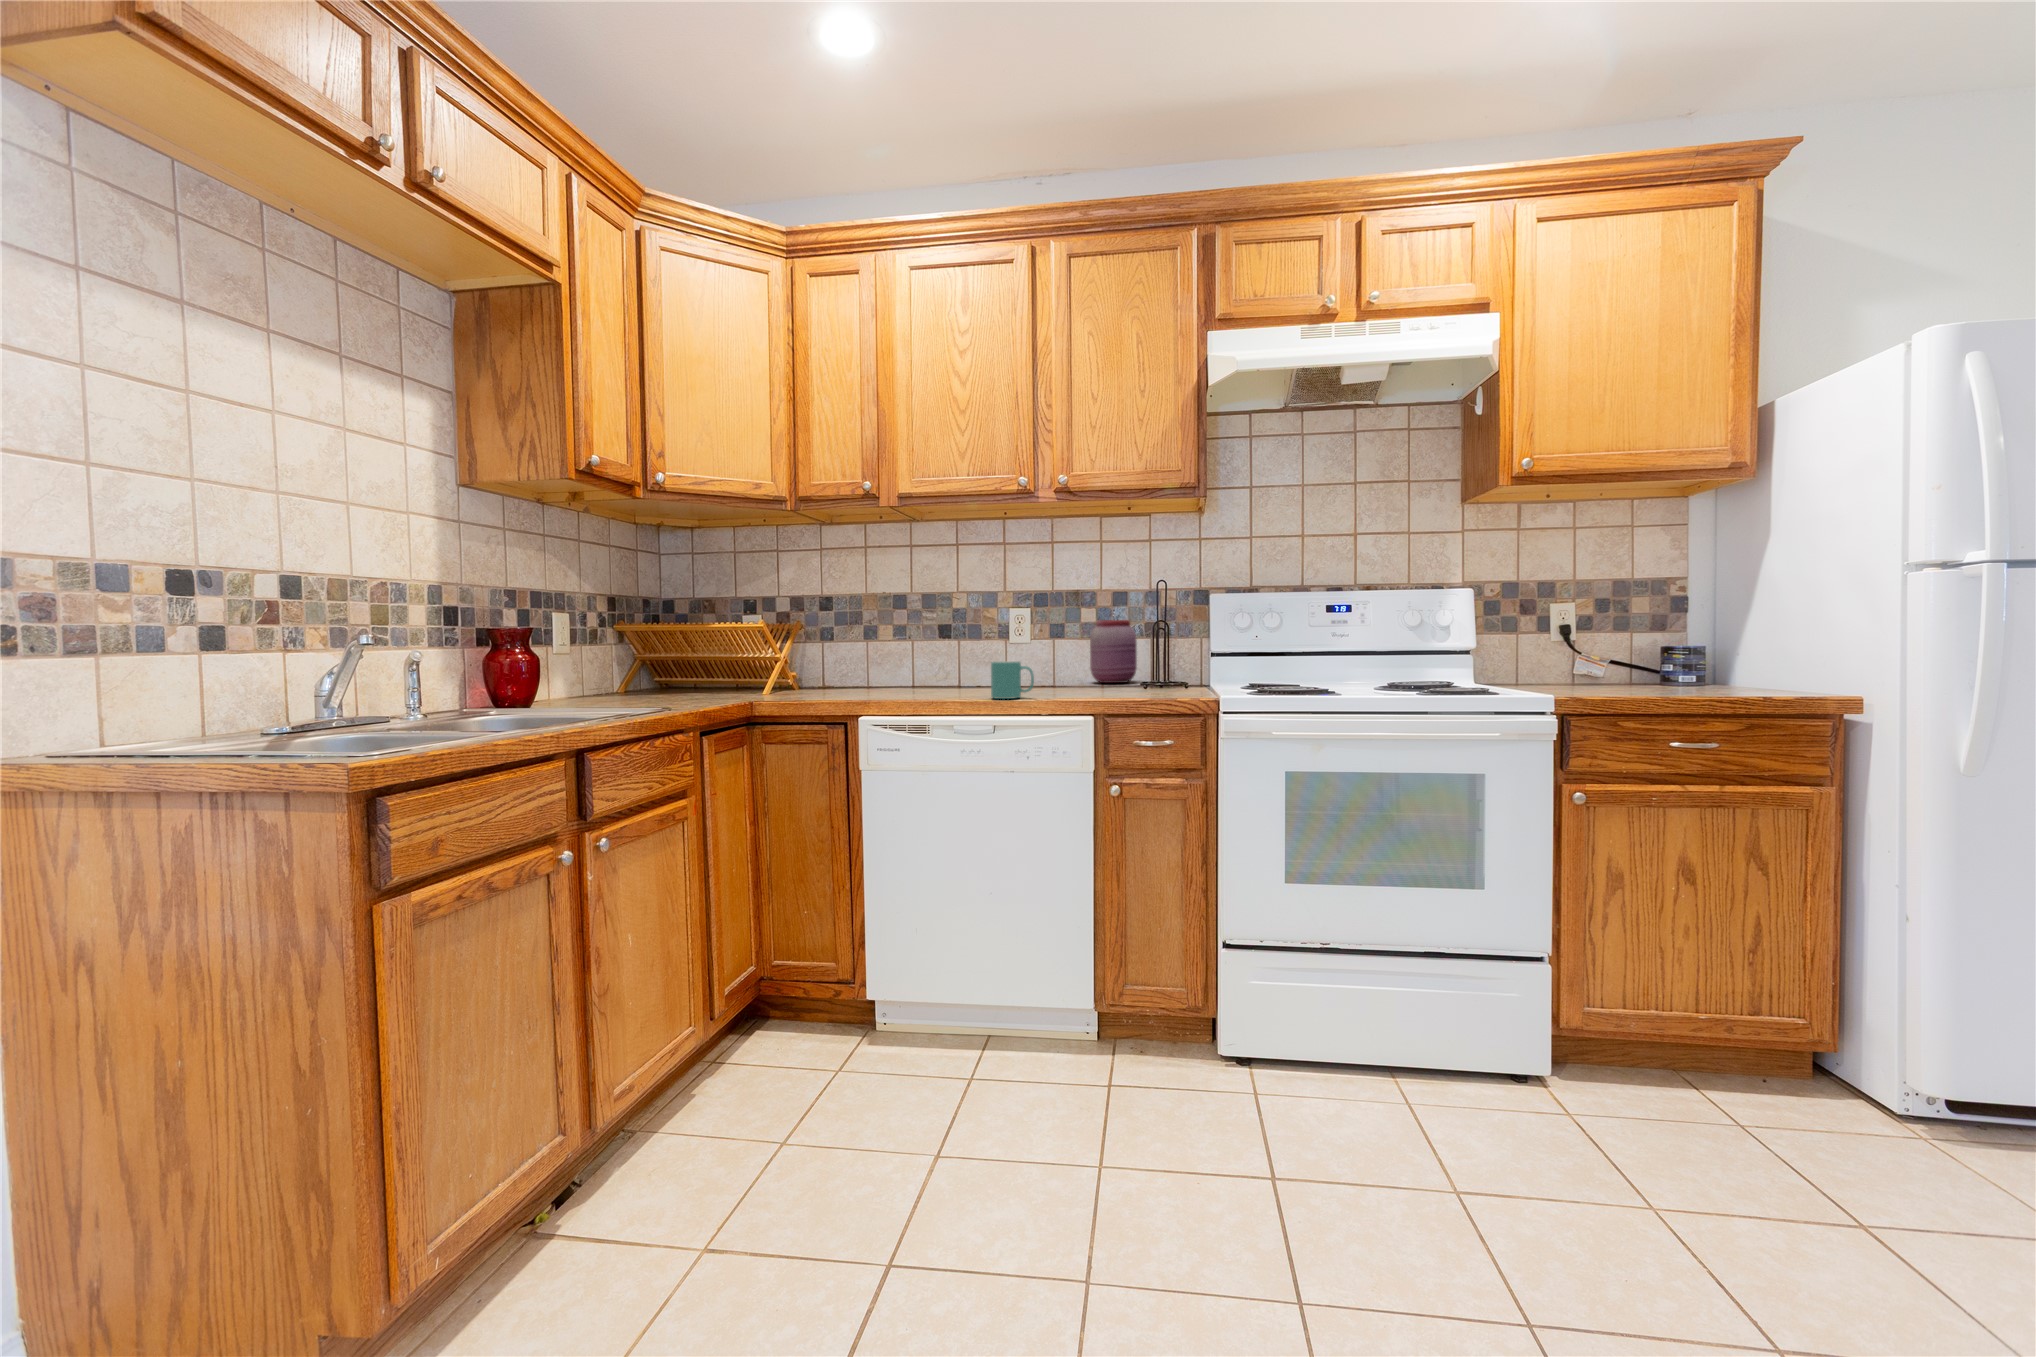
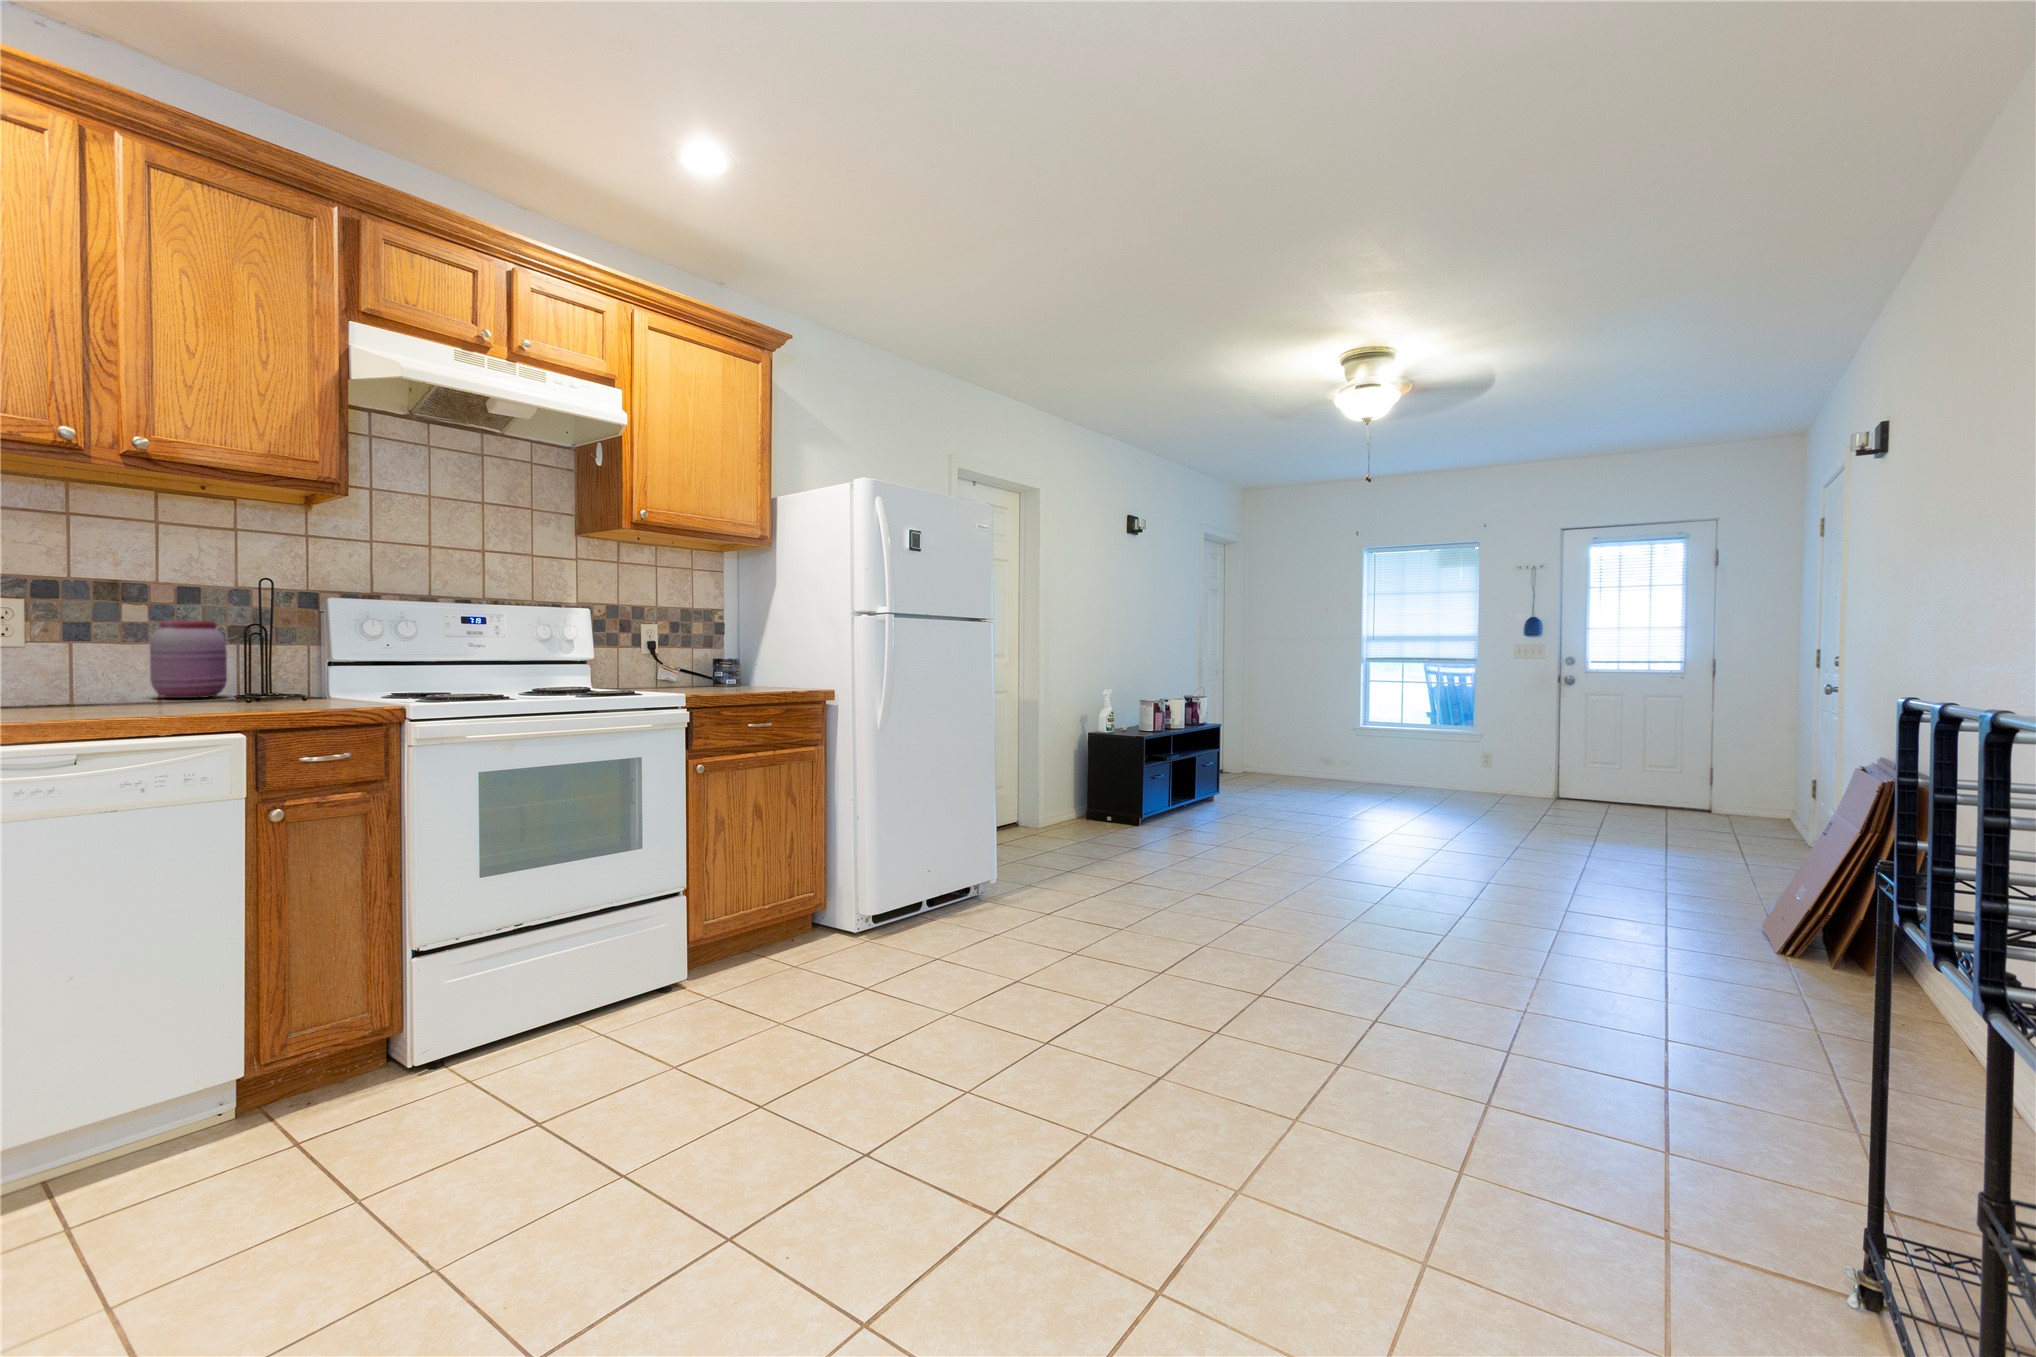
mug: present [991,661,1034,699] -> none [50,670,131,719]

